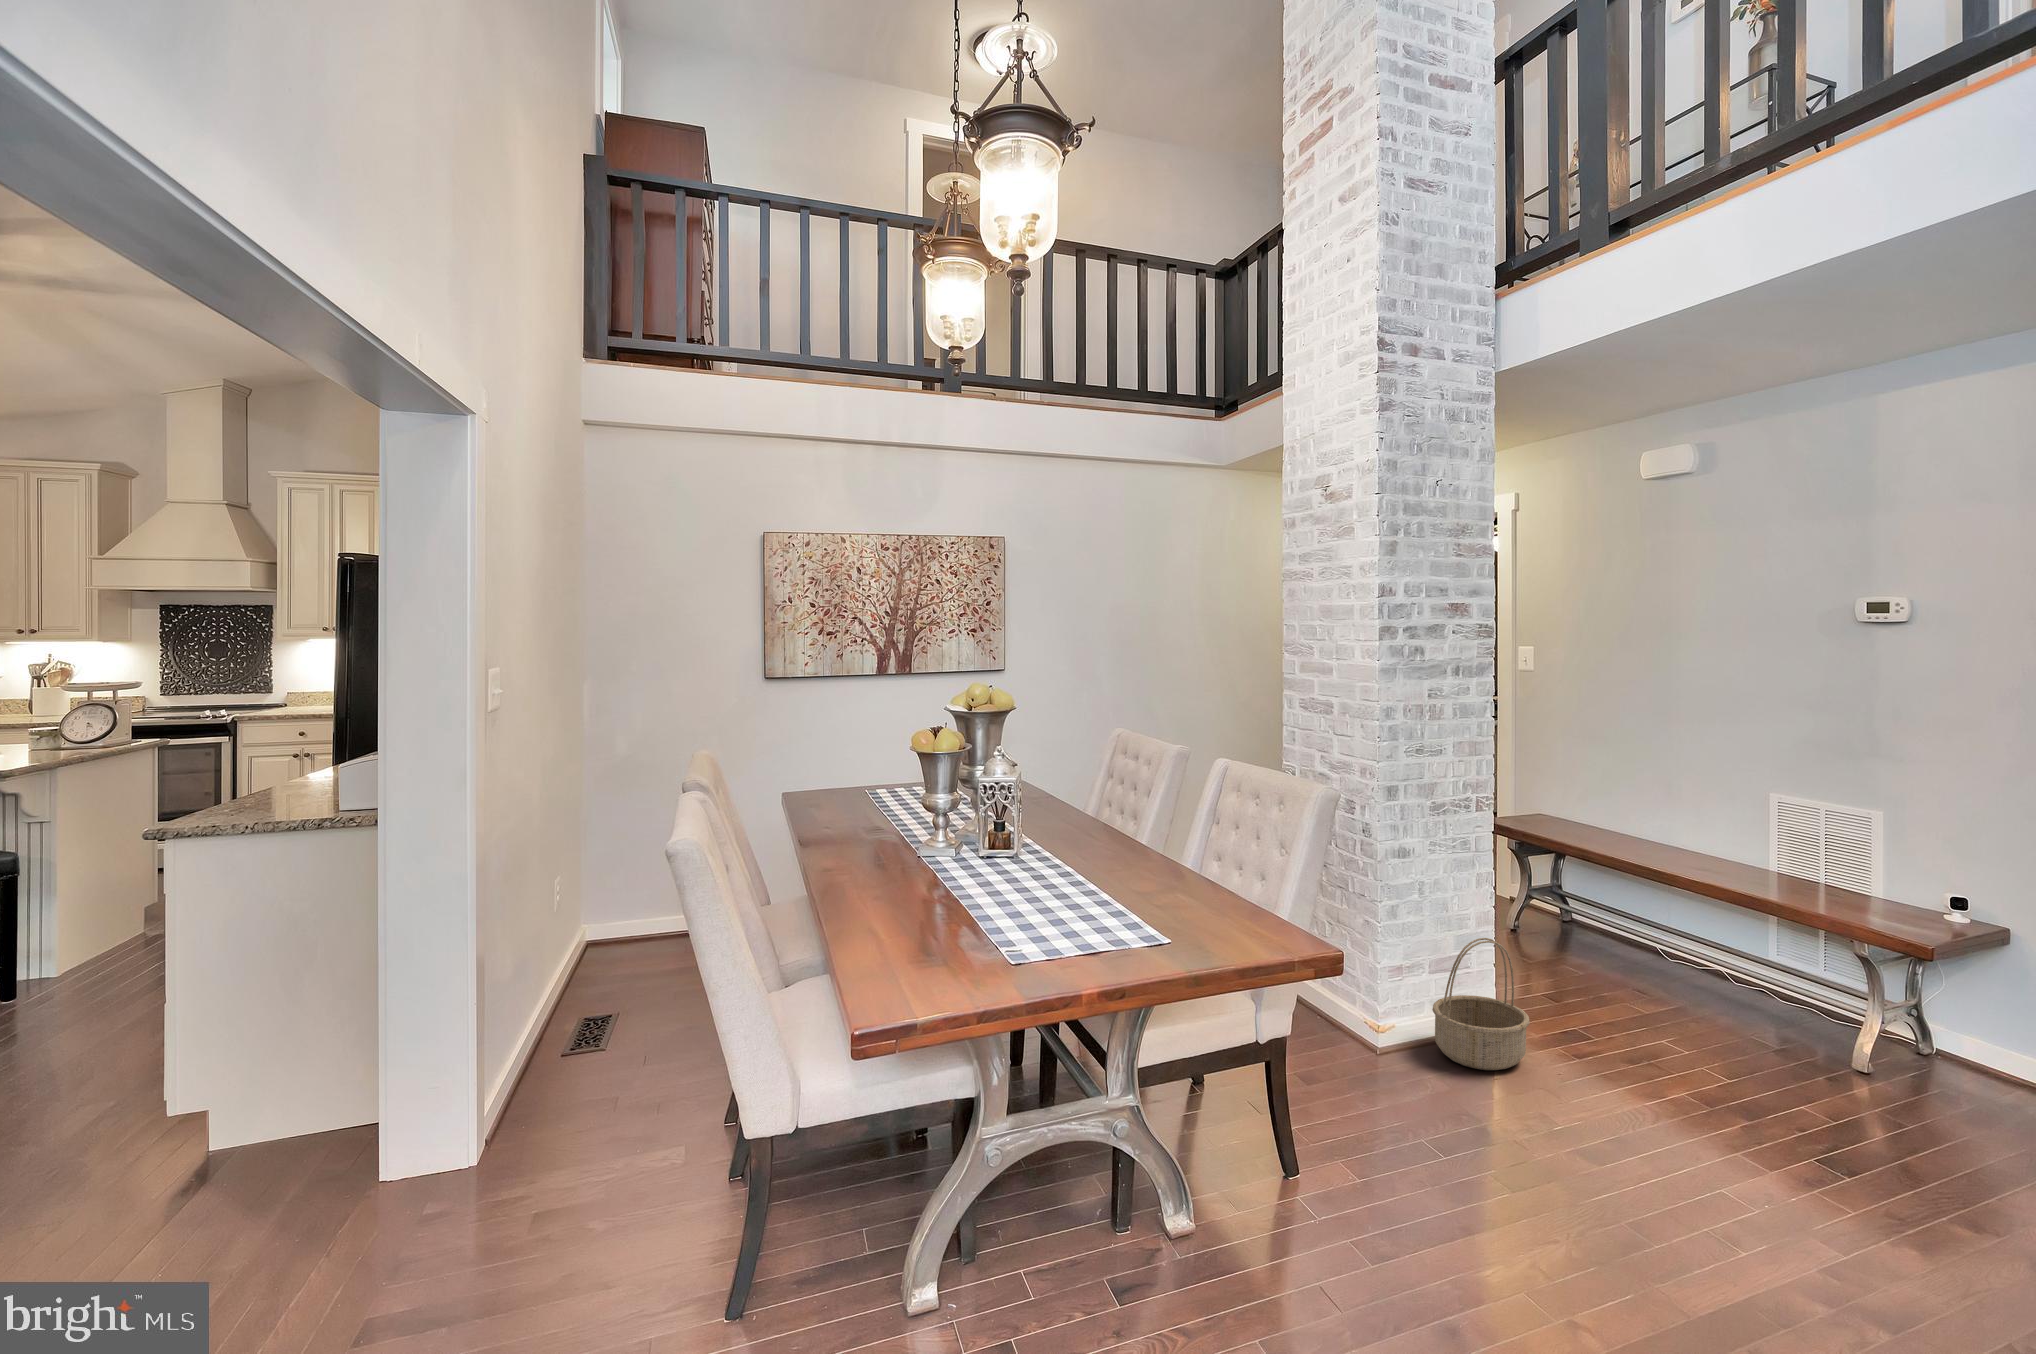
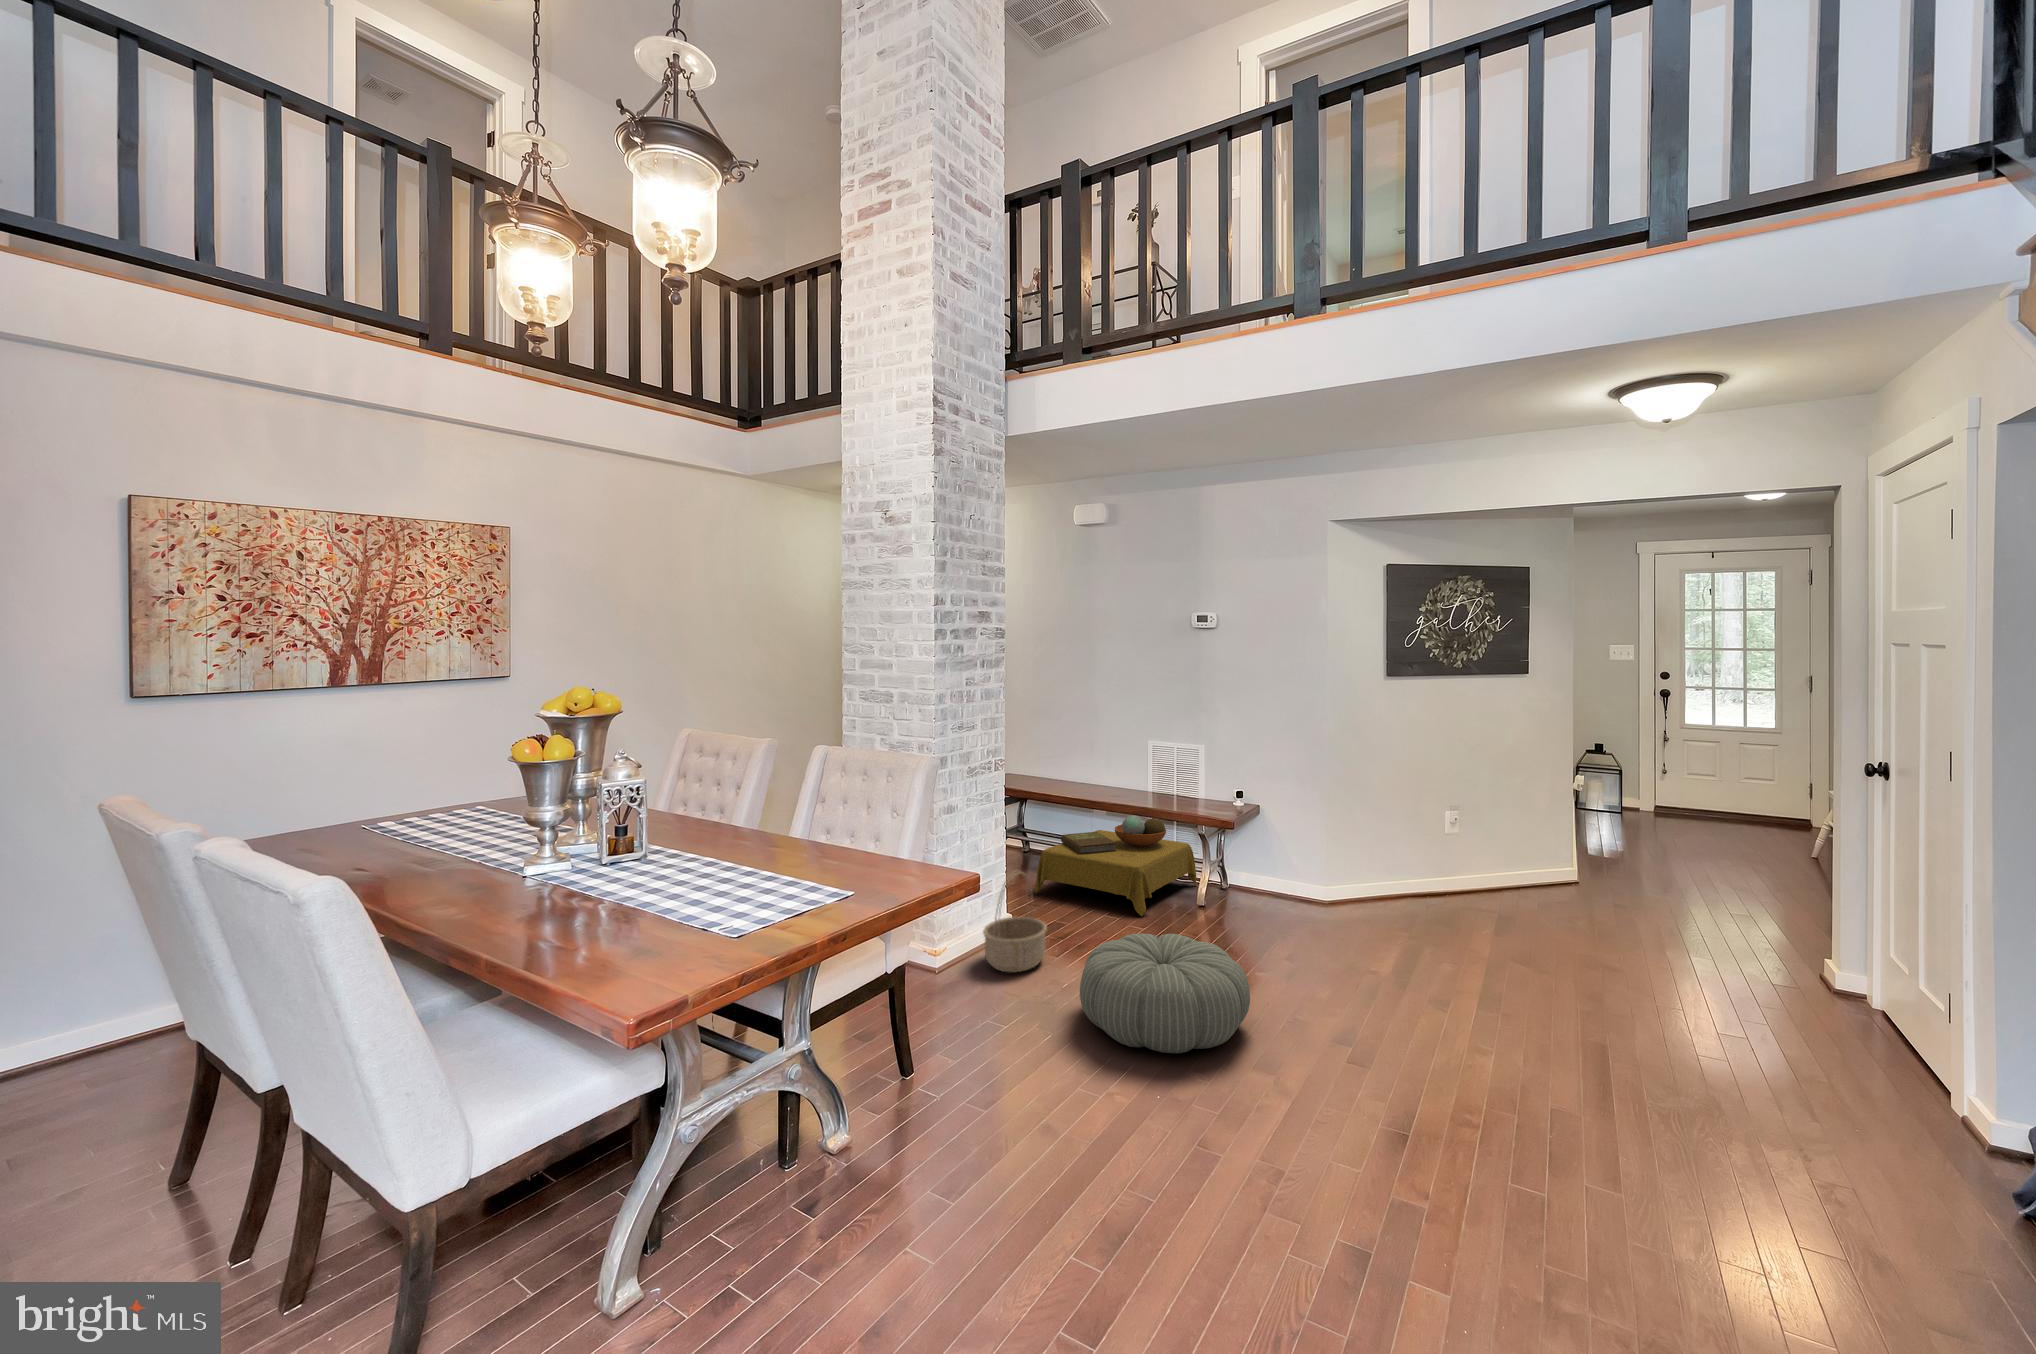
side table: none [1558,898,1868,1050] -> present [1035,815,1196,917]
pouf: none [1530,1065,1849,1278] -> present [1080,934,1250,1053]

